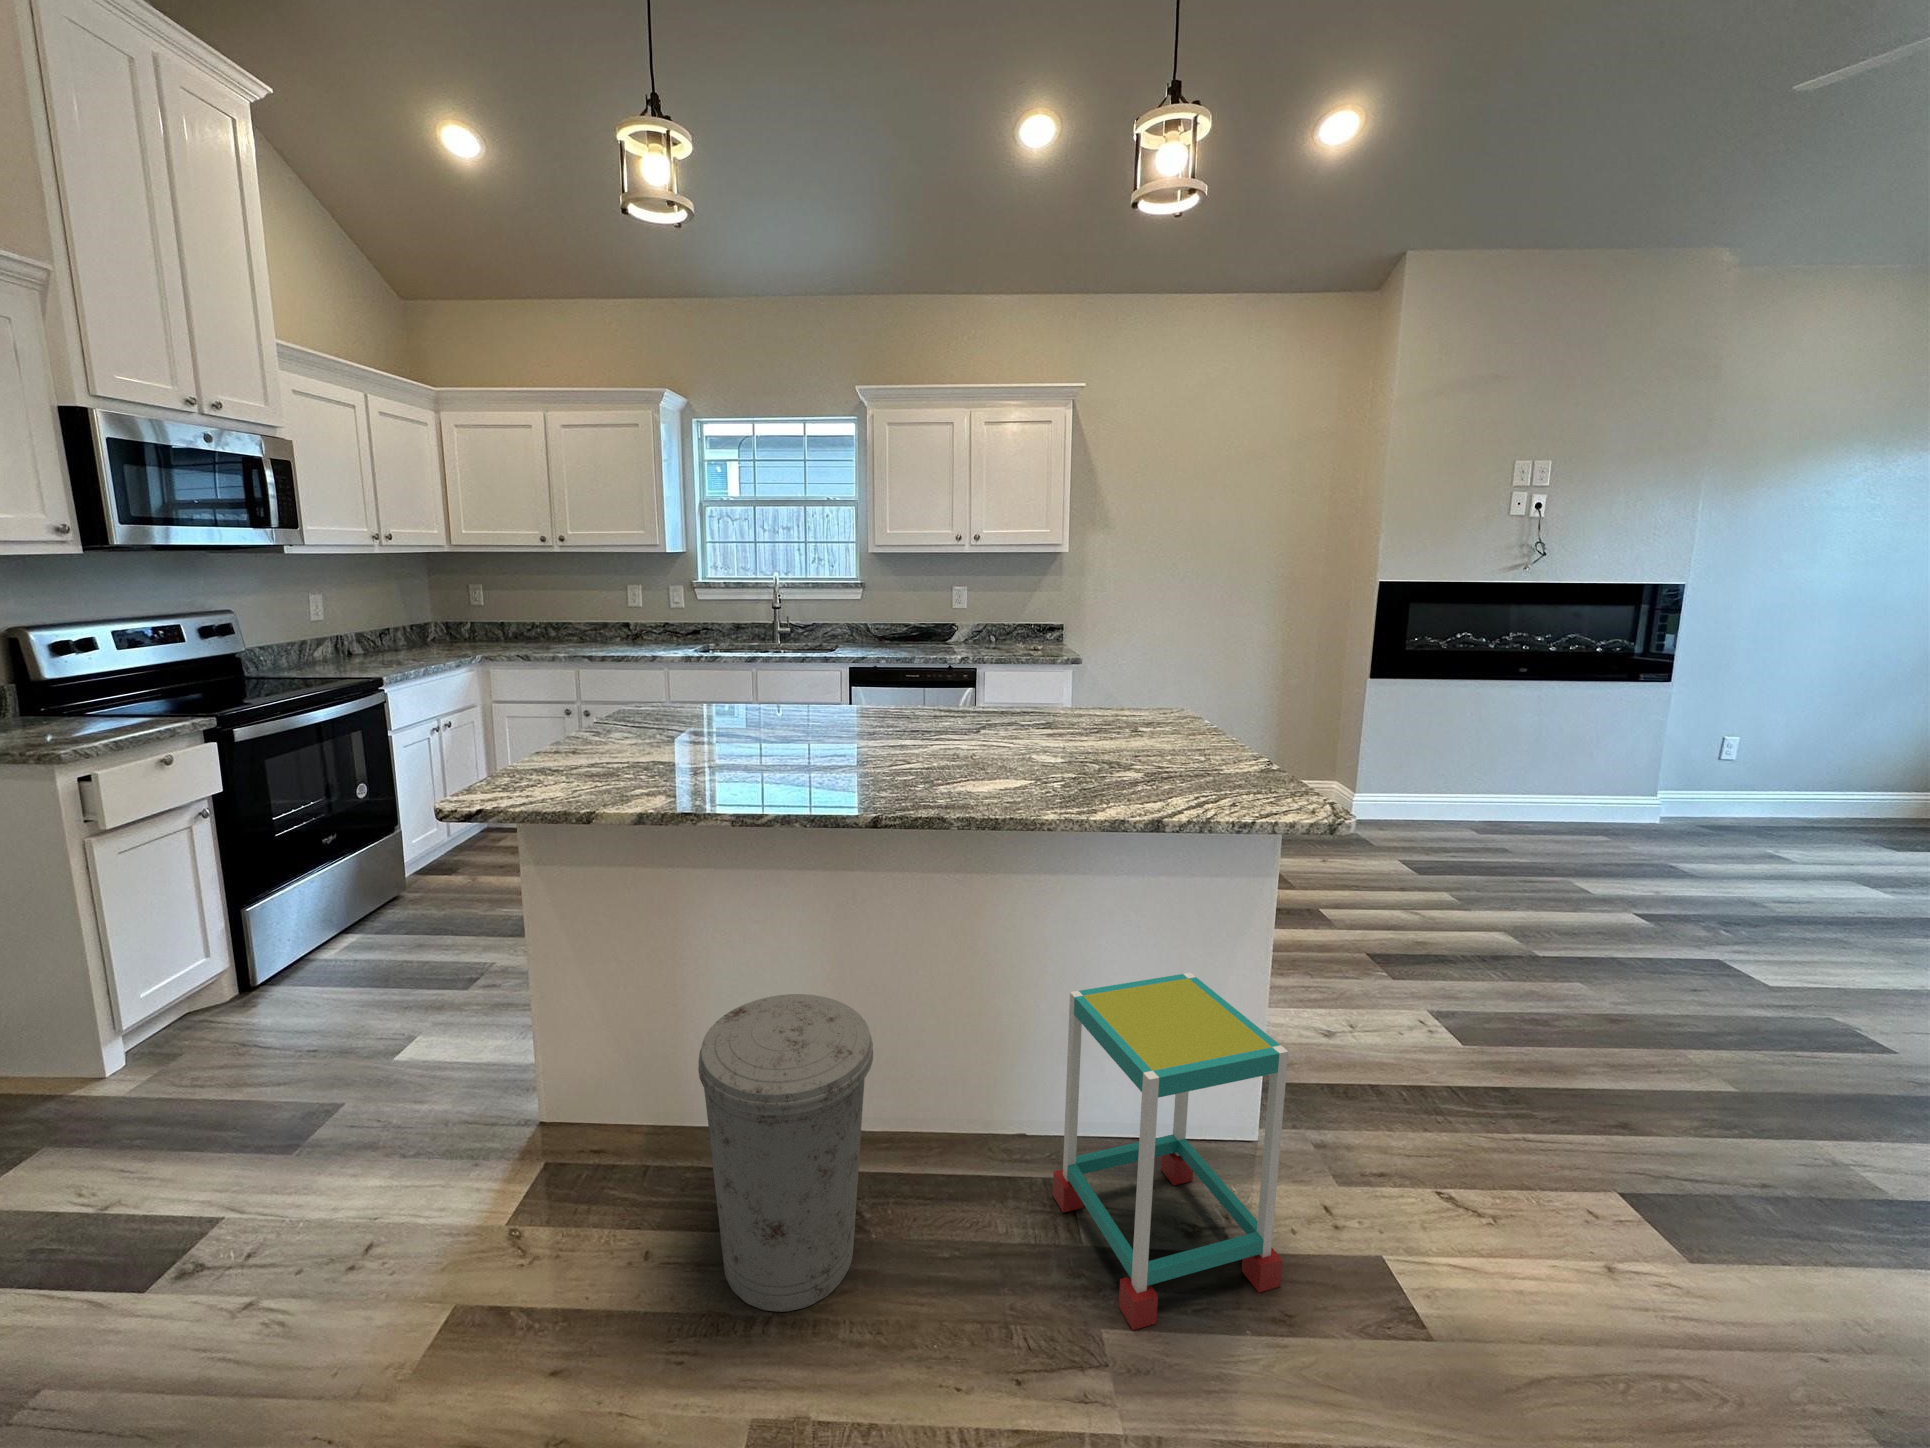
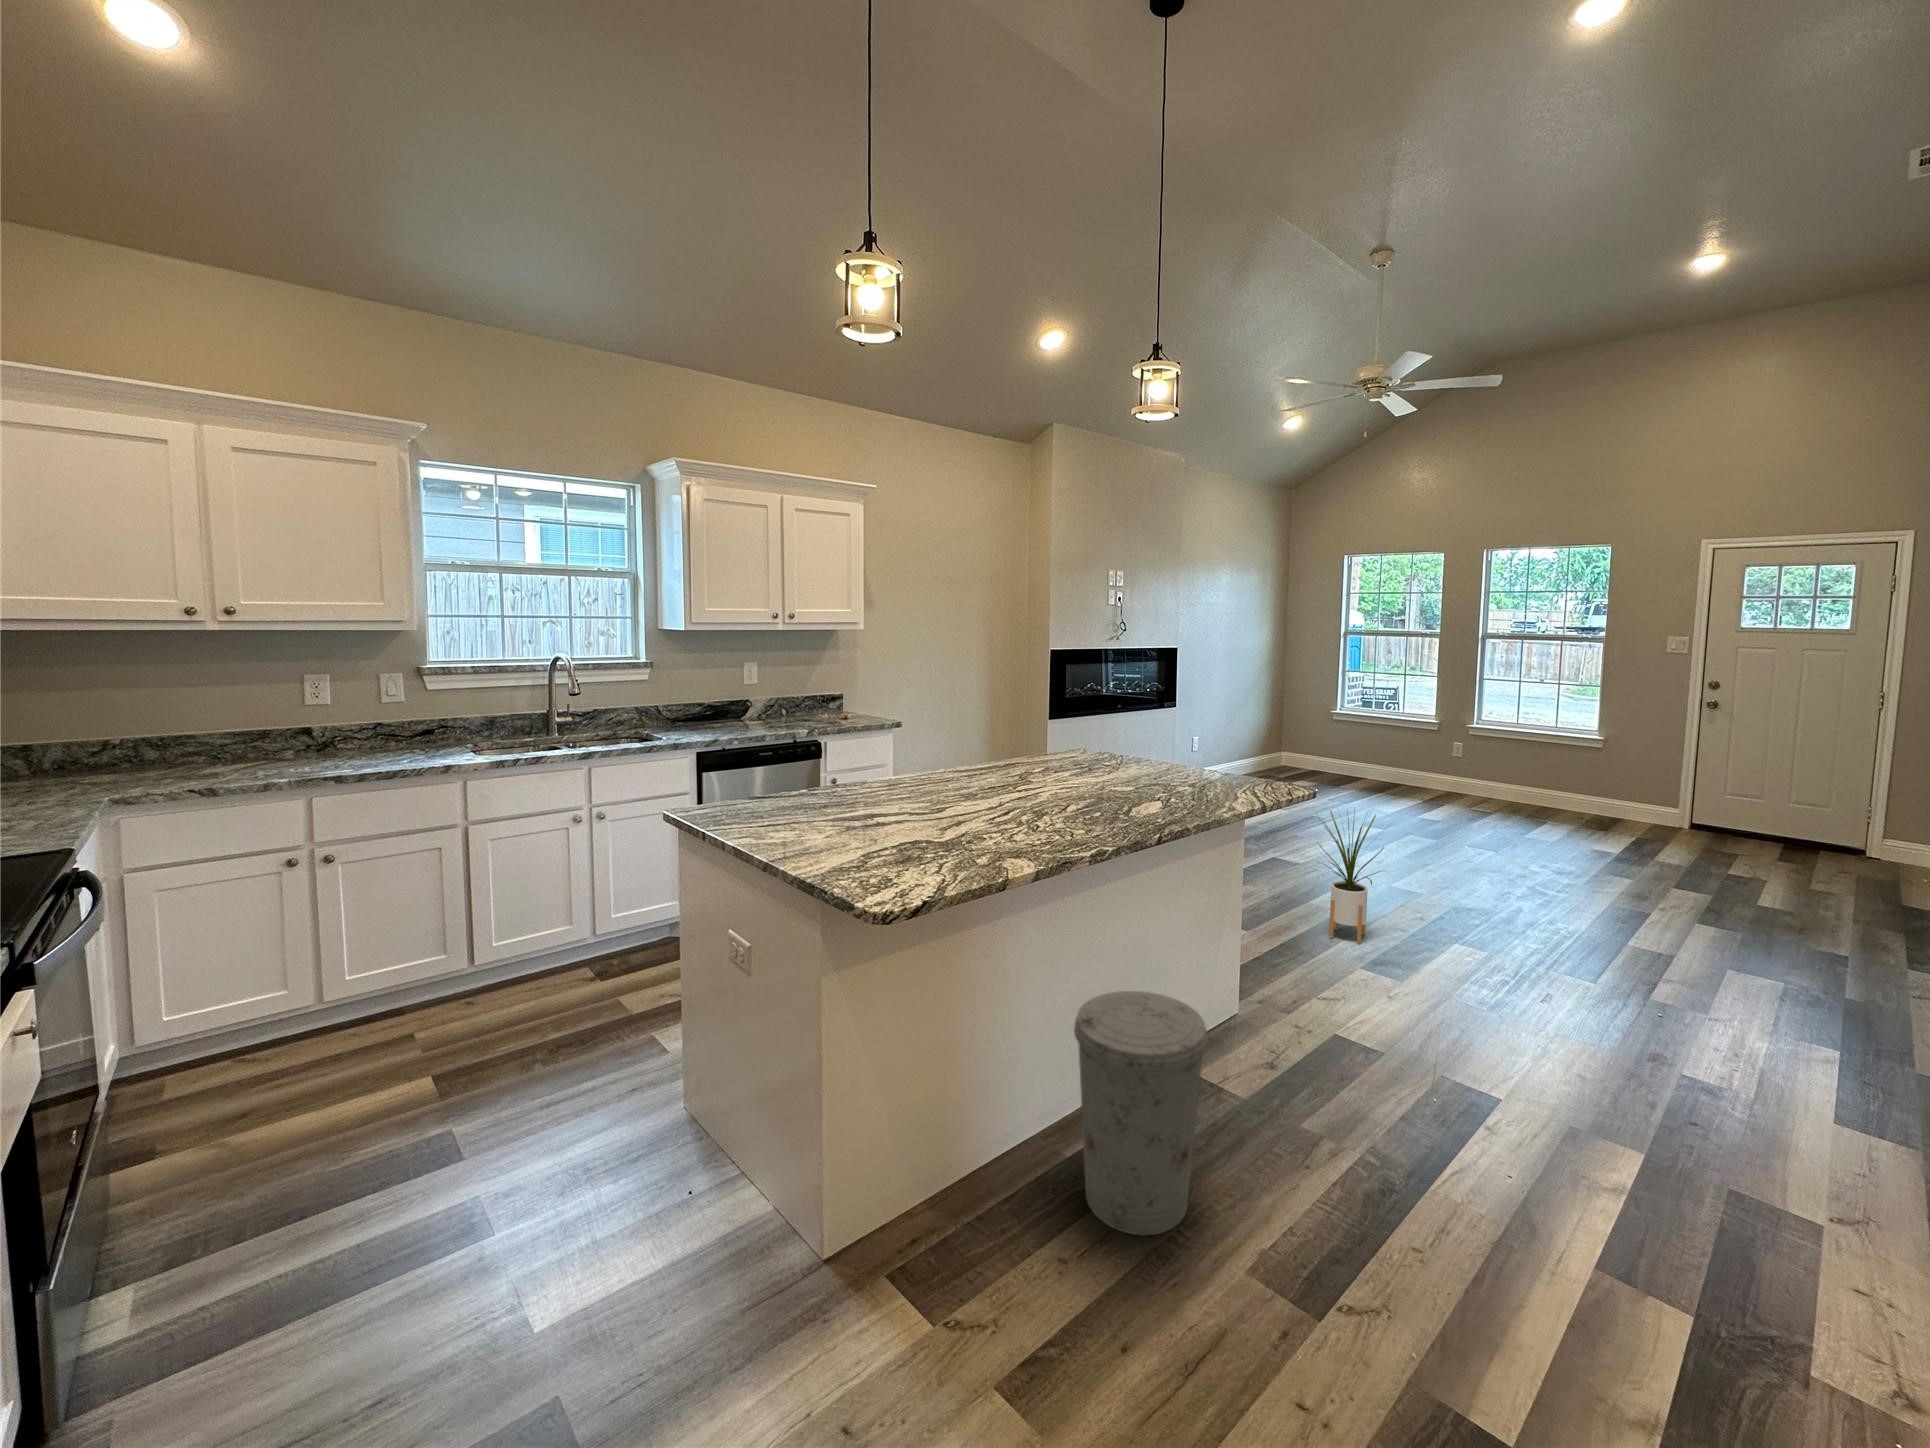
house plant: none [1599,876,1797,1153] -> present [1316,810,1384,944]
side table: present [1053,973,1288,1330] -> none [1207,907,1330,1117]

